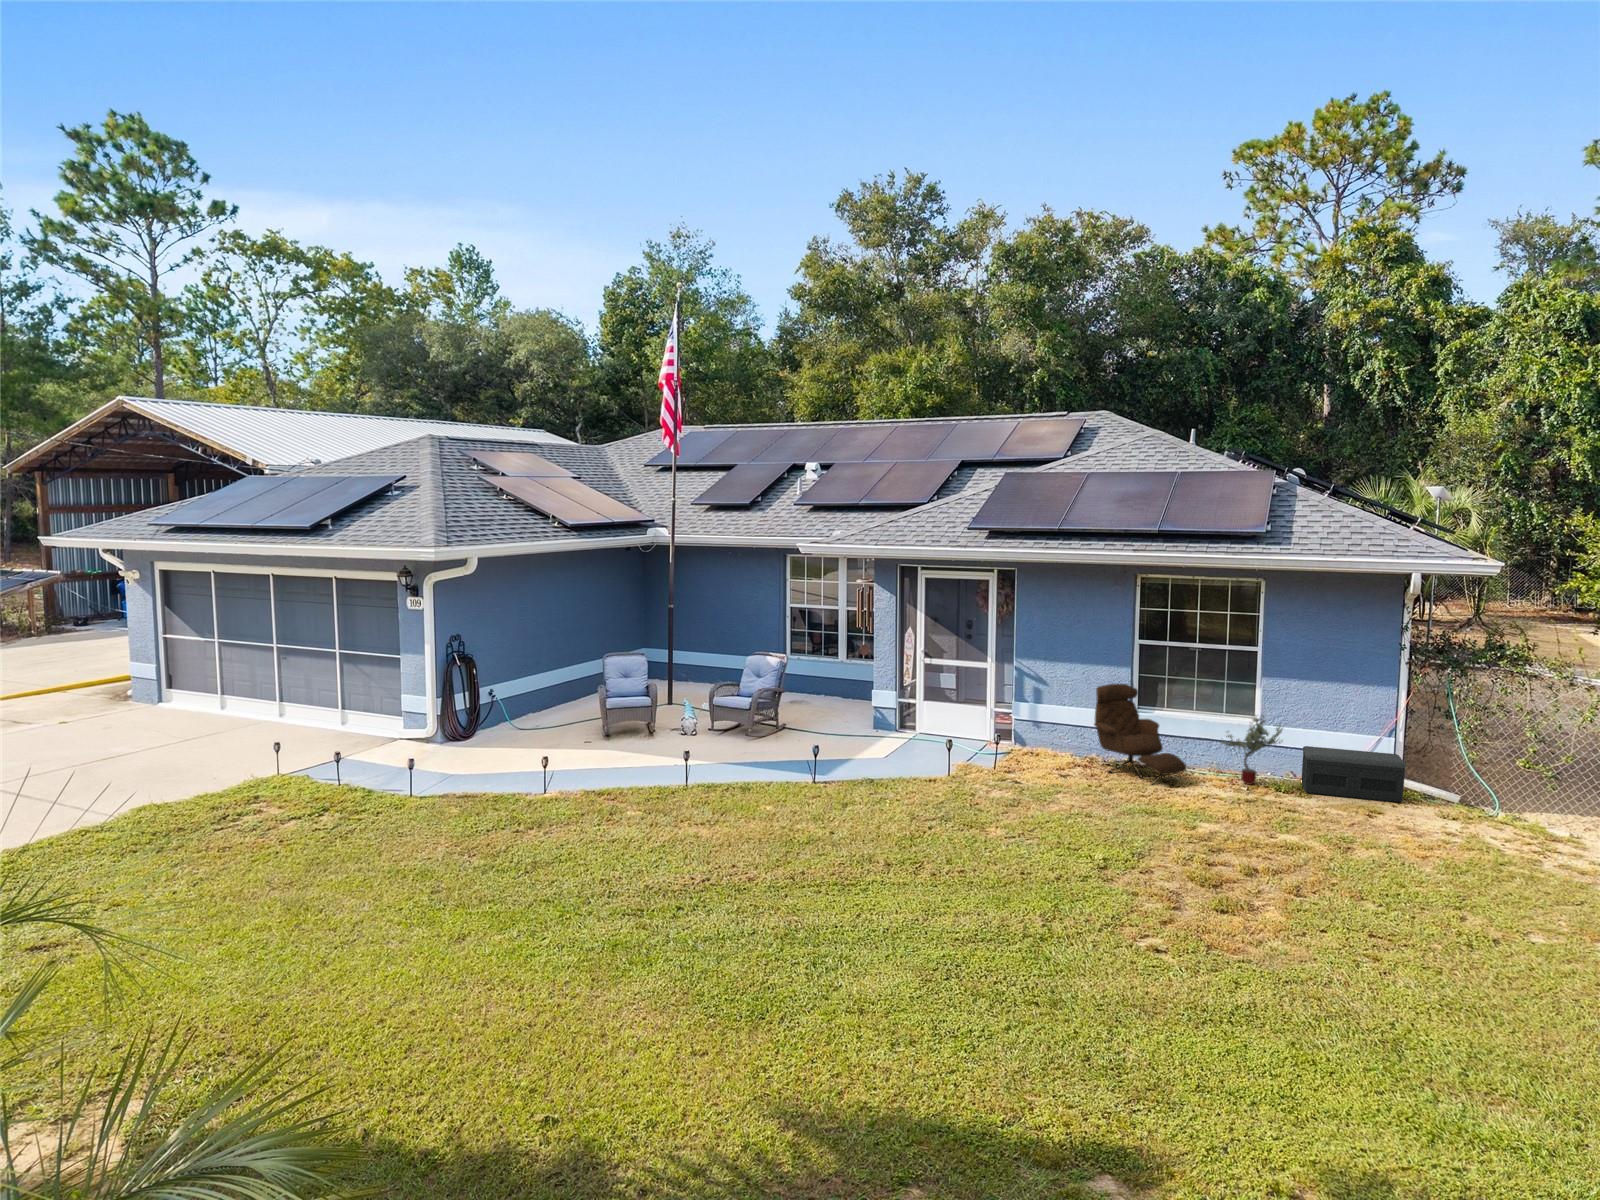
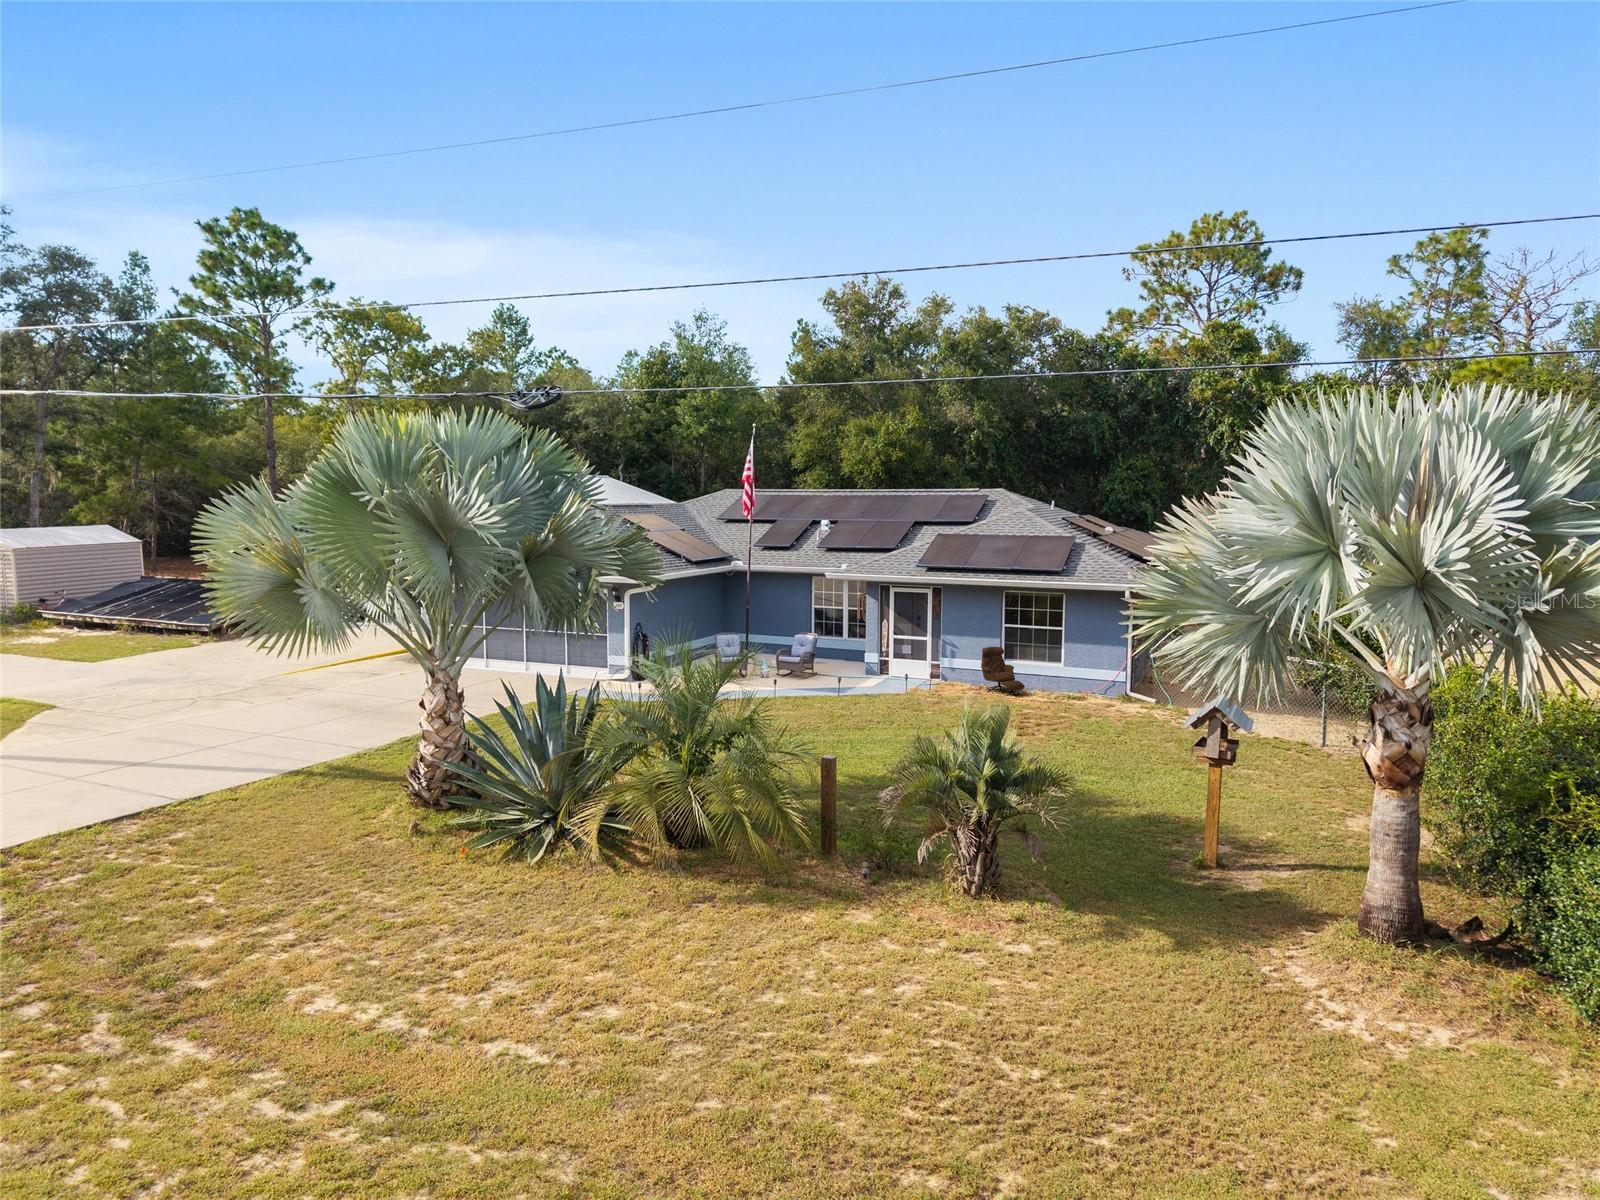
potted tree: present [1221,715,1283,785] -> none [1041,660,1071,695]
storage bench: present [1301,746,1406,803] -> none [1080,676,1125,701]

